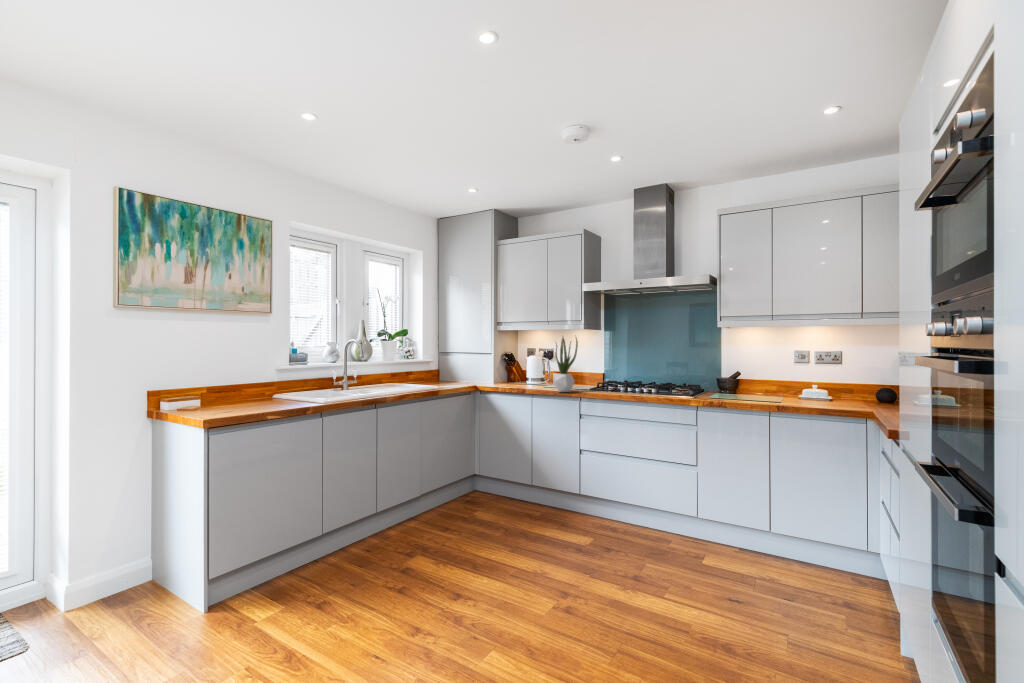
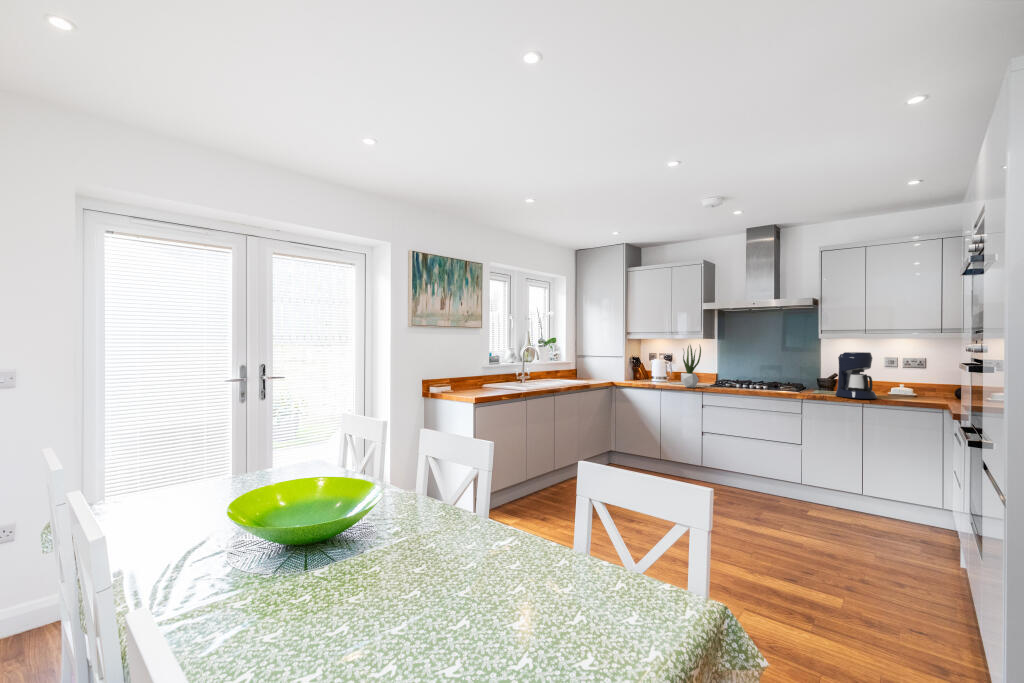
coffee maker: none [740,344,792,406] -> present [835,352,877,399]

